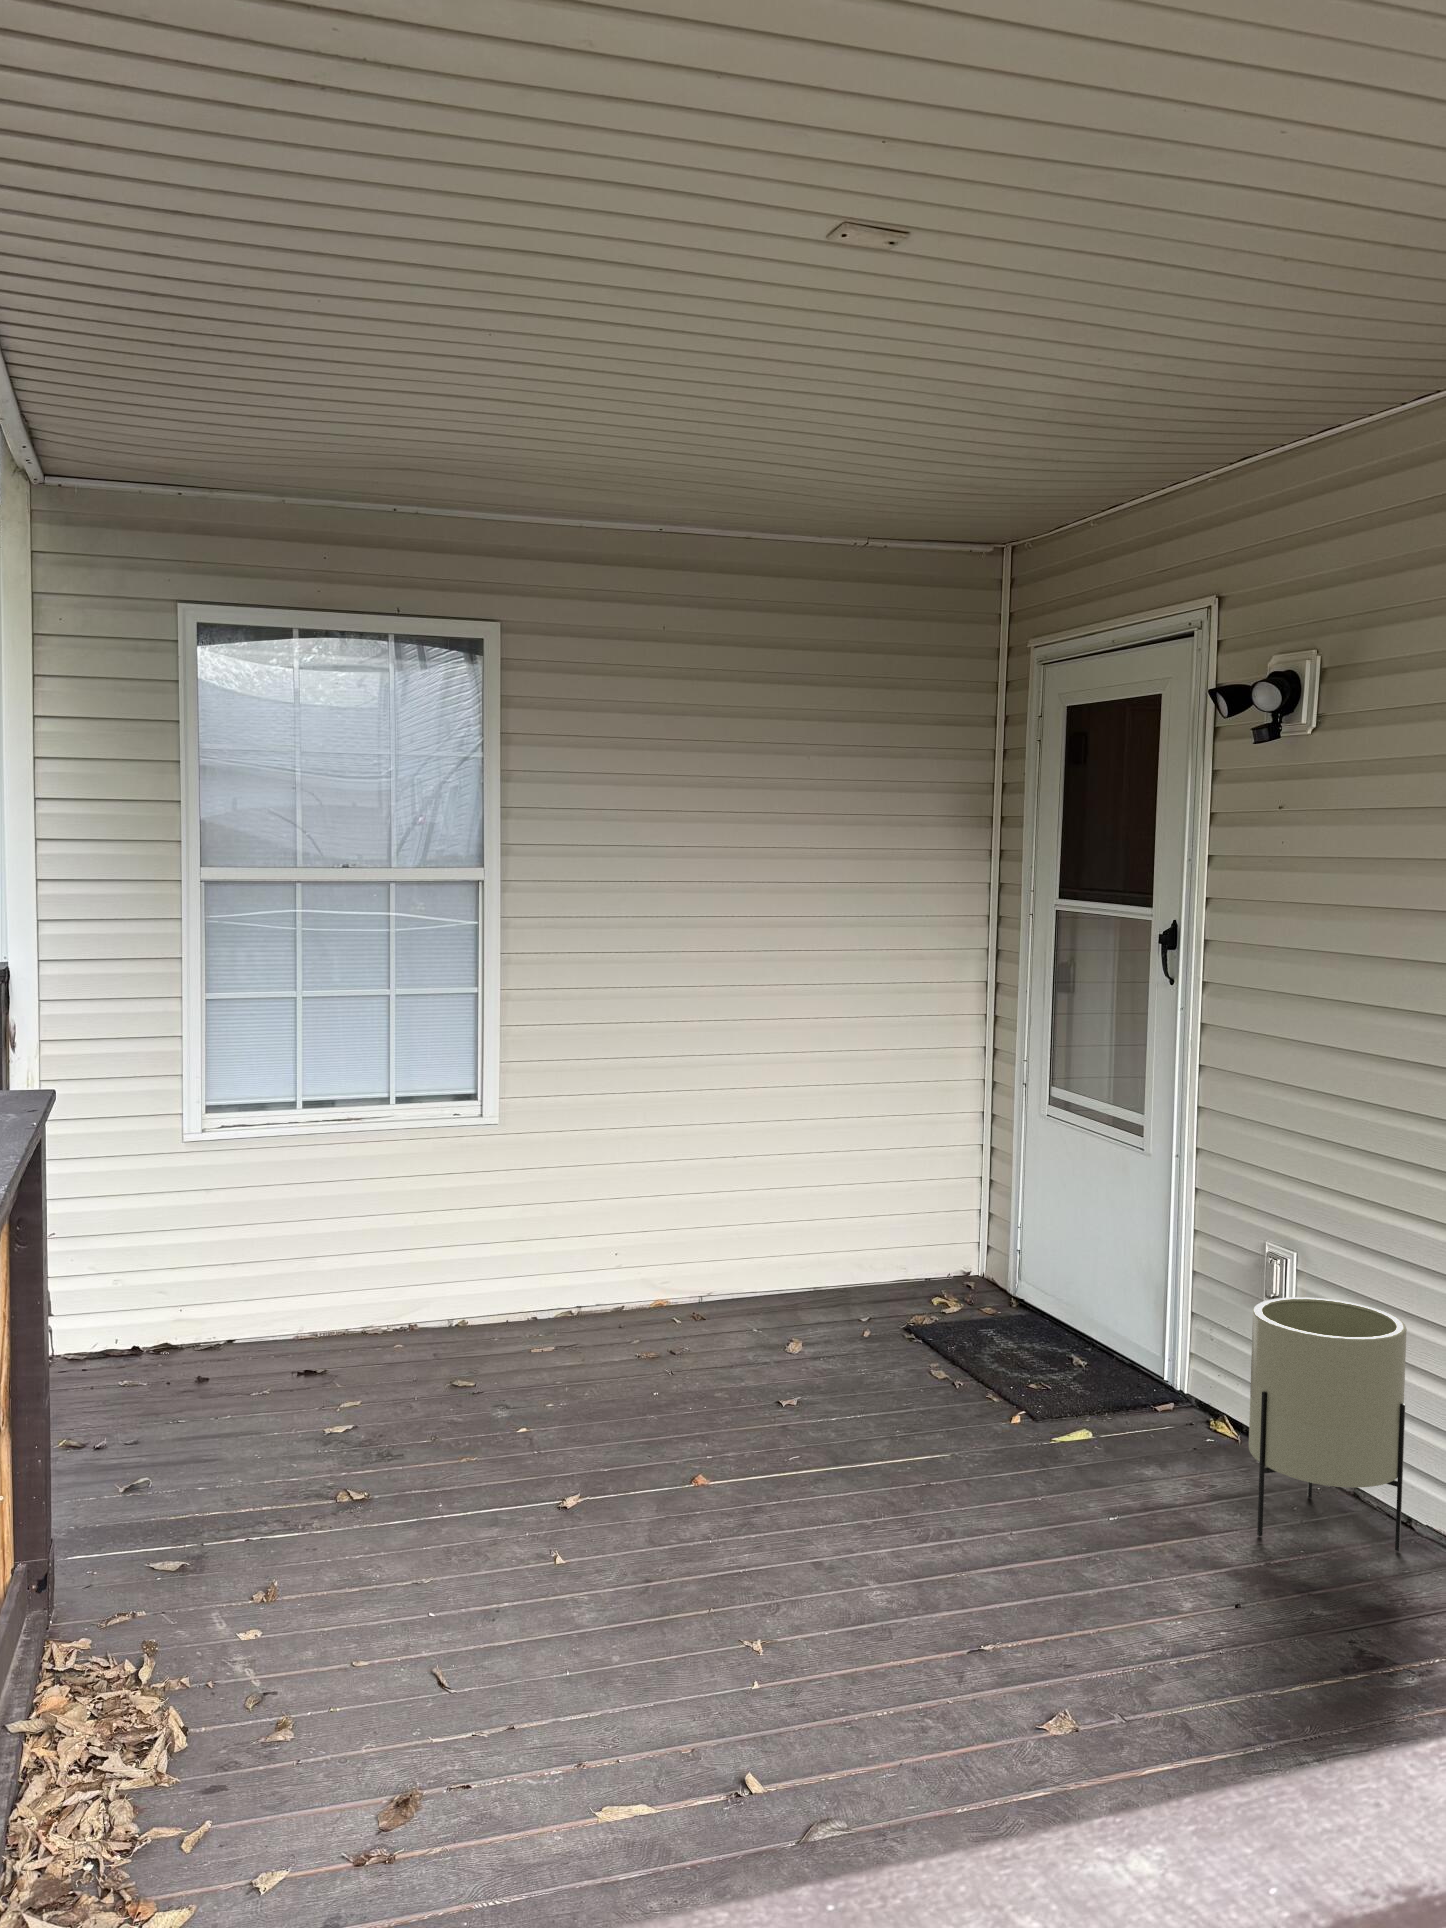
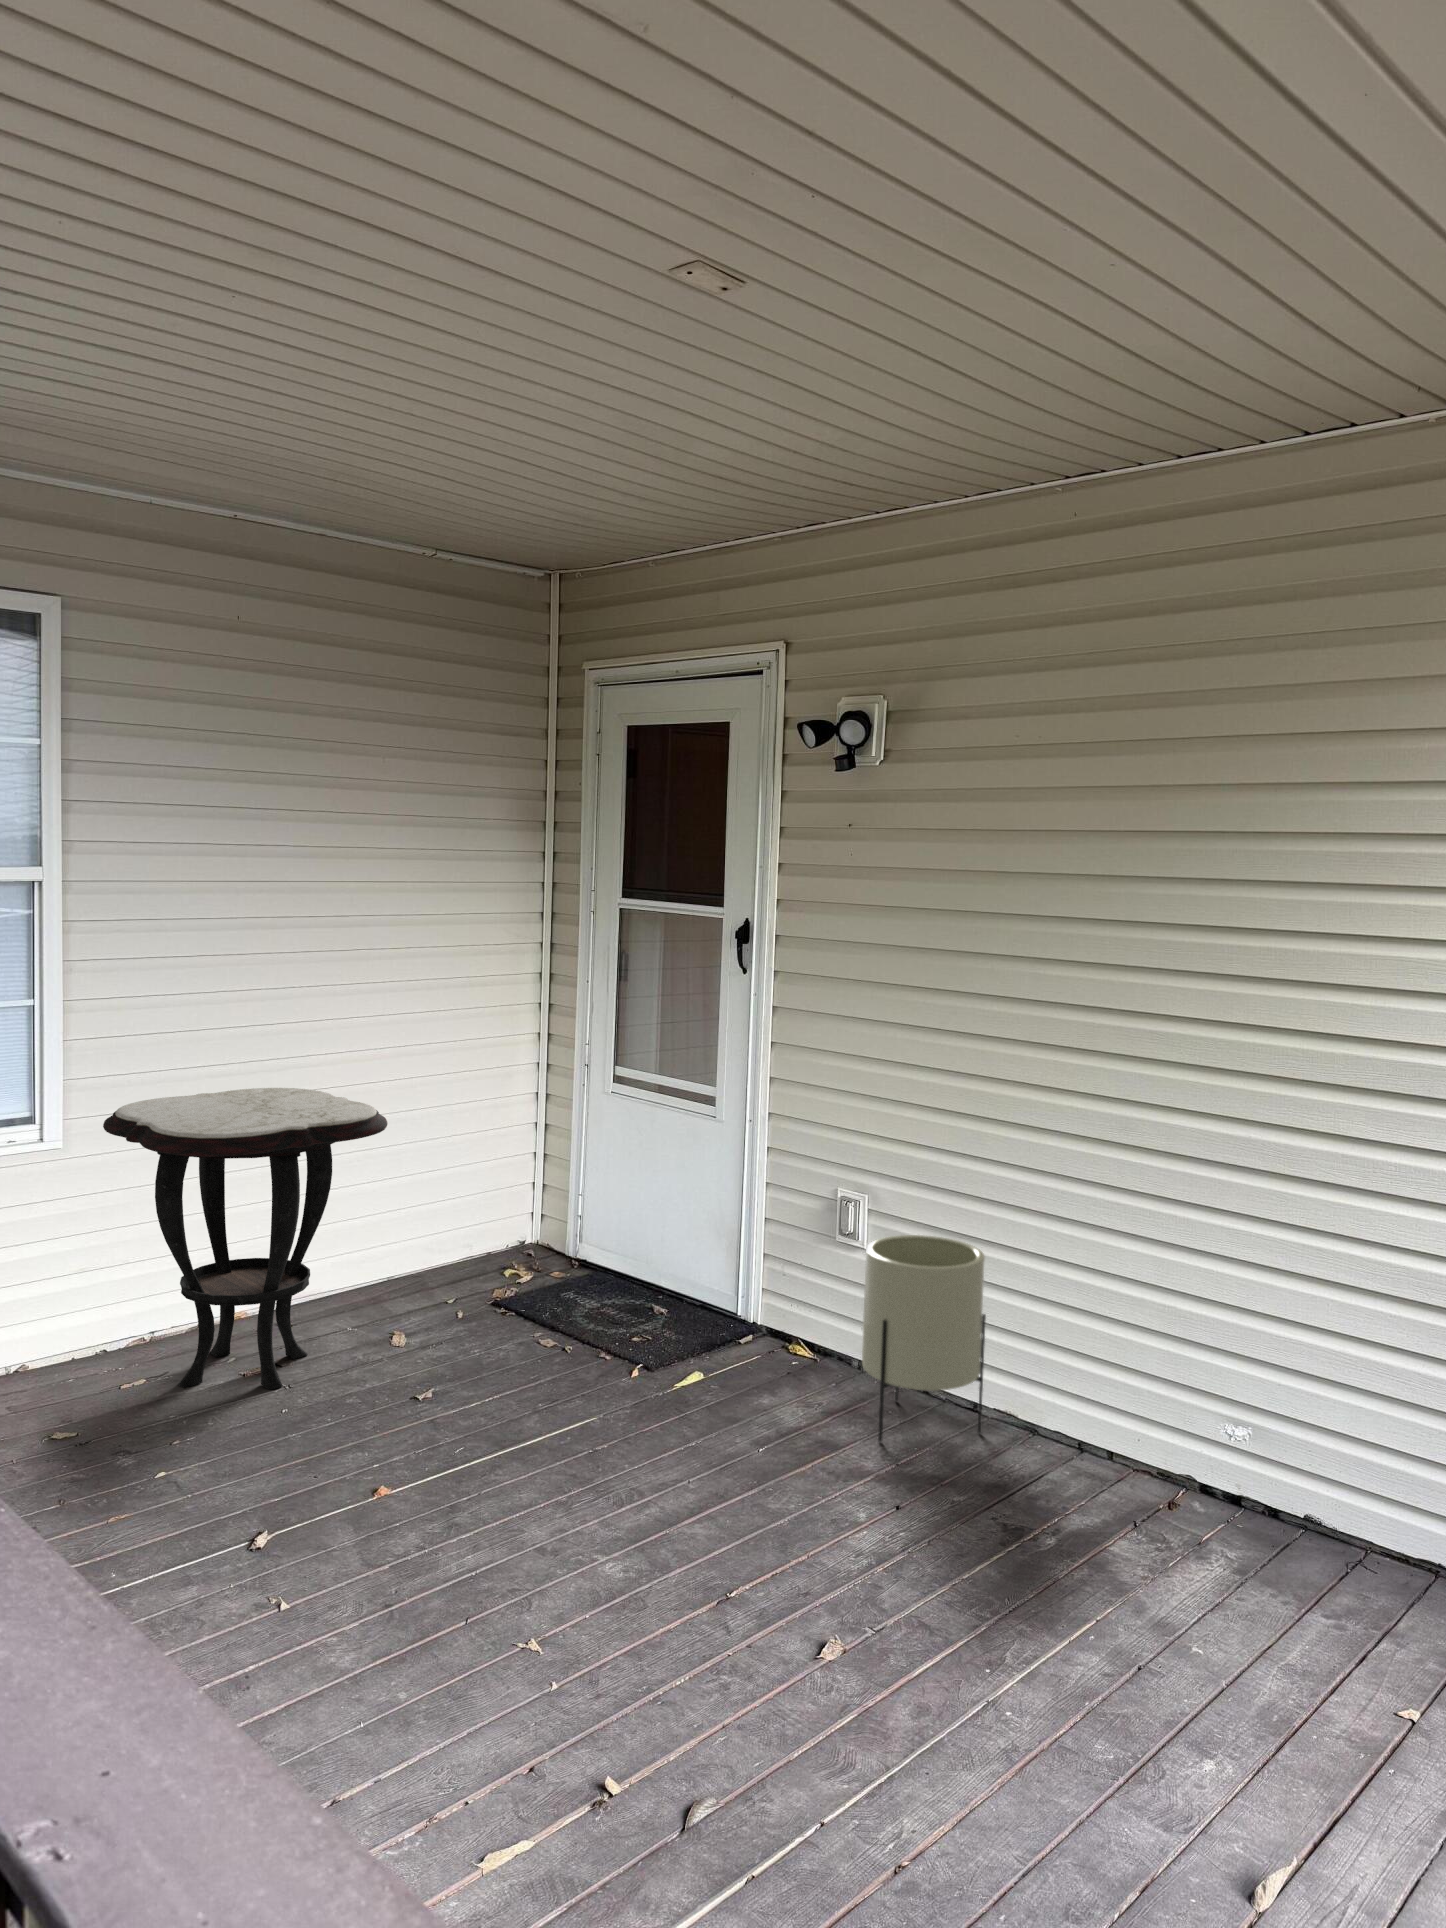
side table: none [520,1085,770,1375] -> present [103,1088,388,1389]

